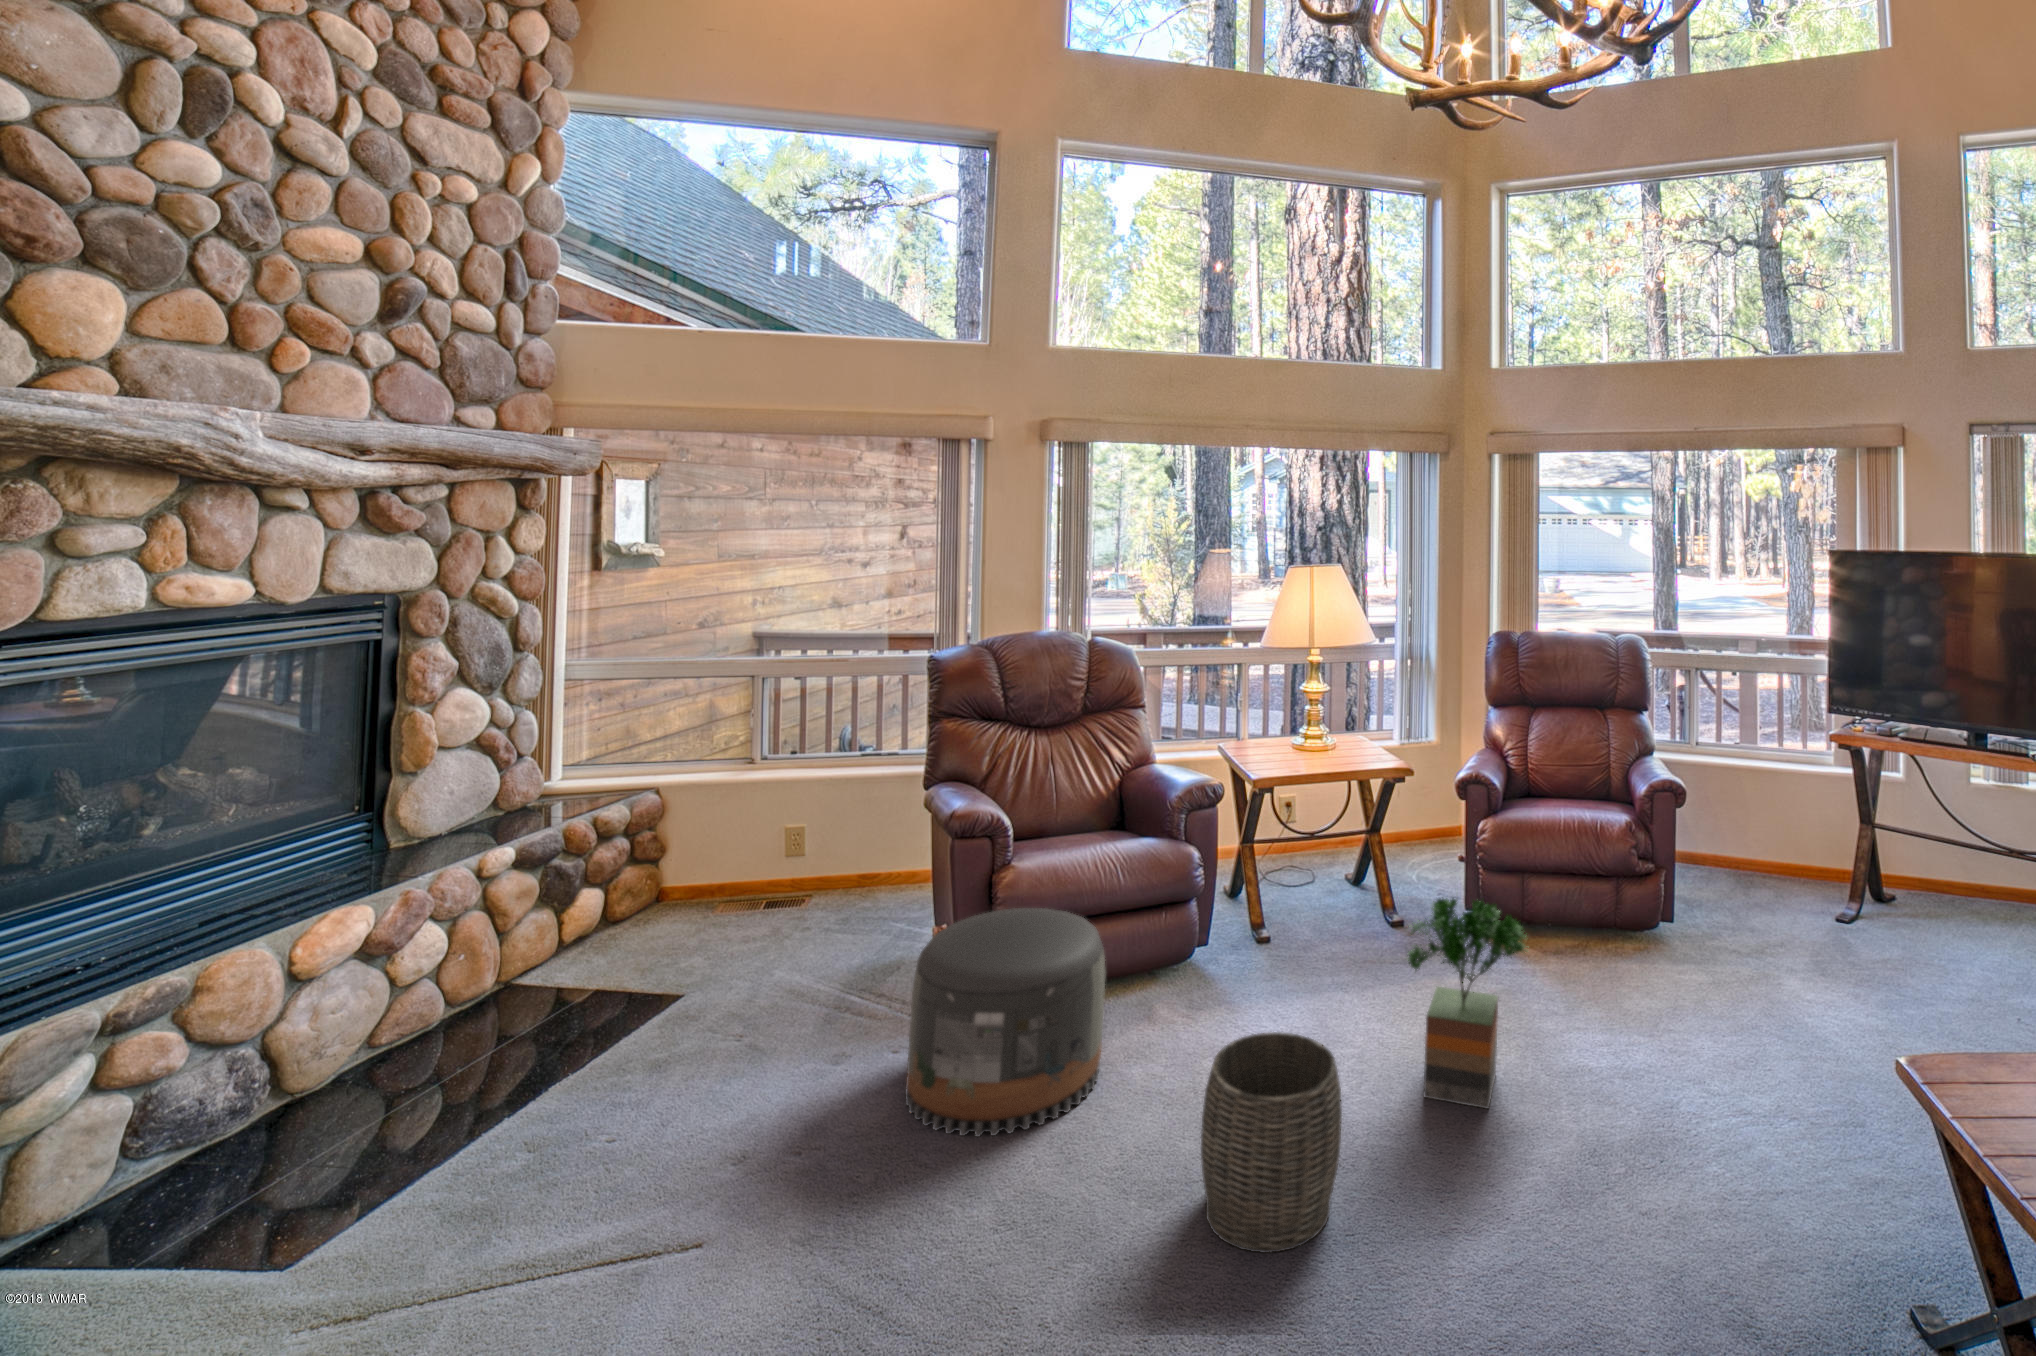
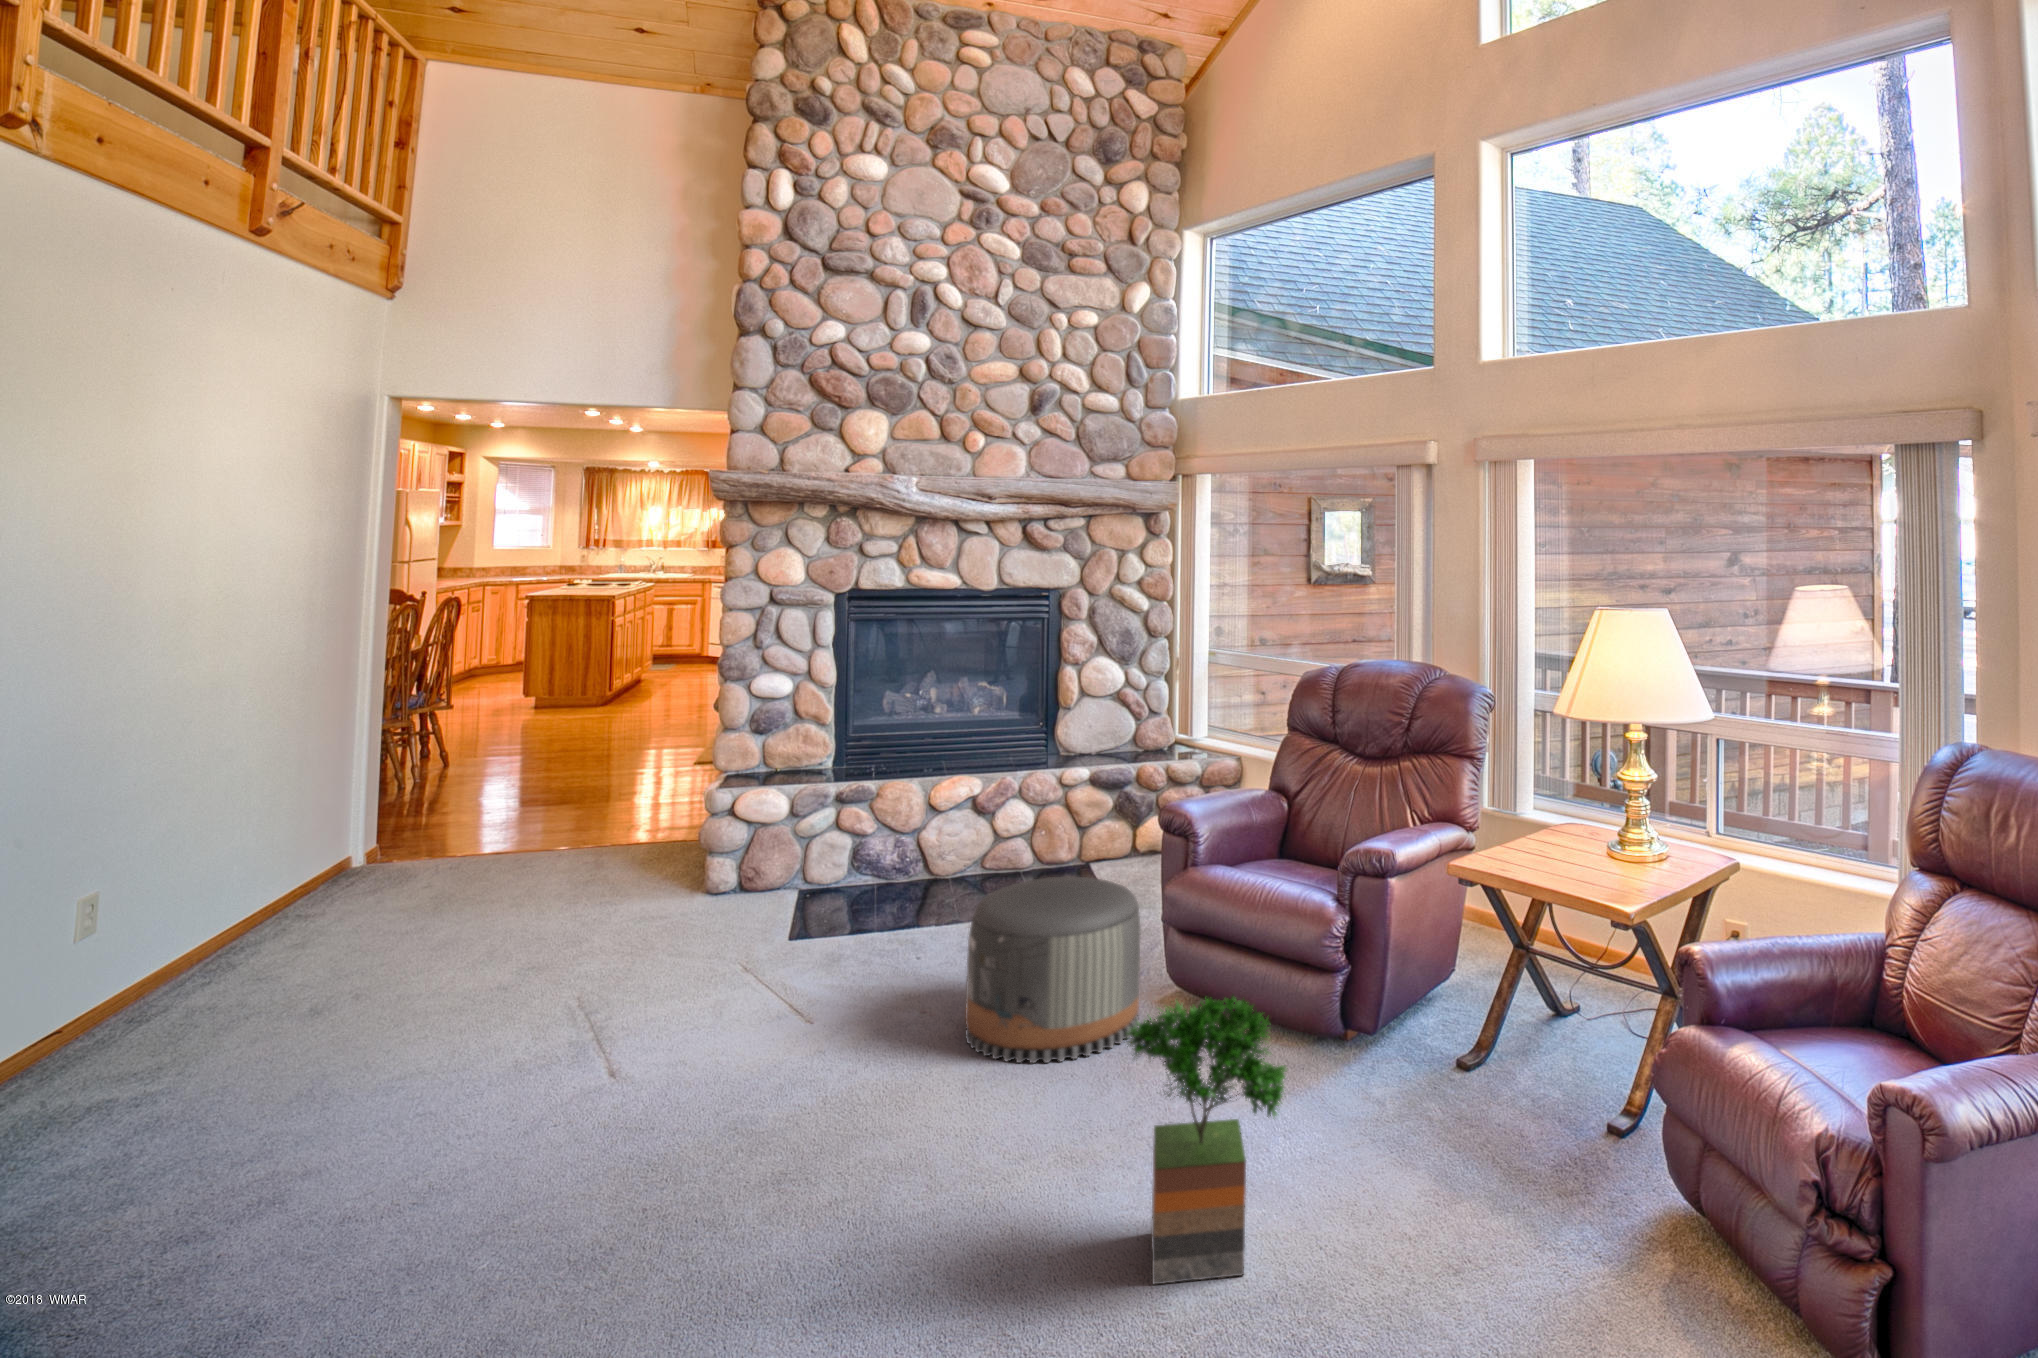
woven basket: present [1201,1032,1342,1253] -> none [829,1016,981,1222]

